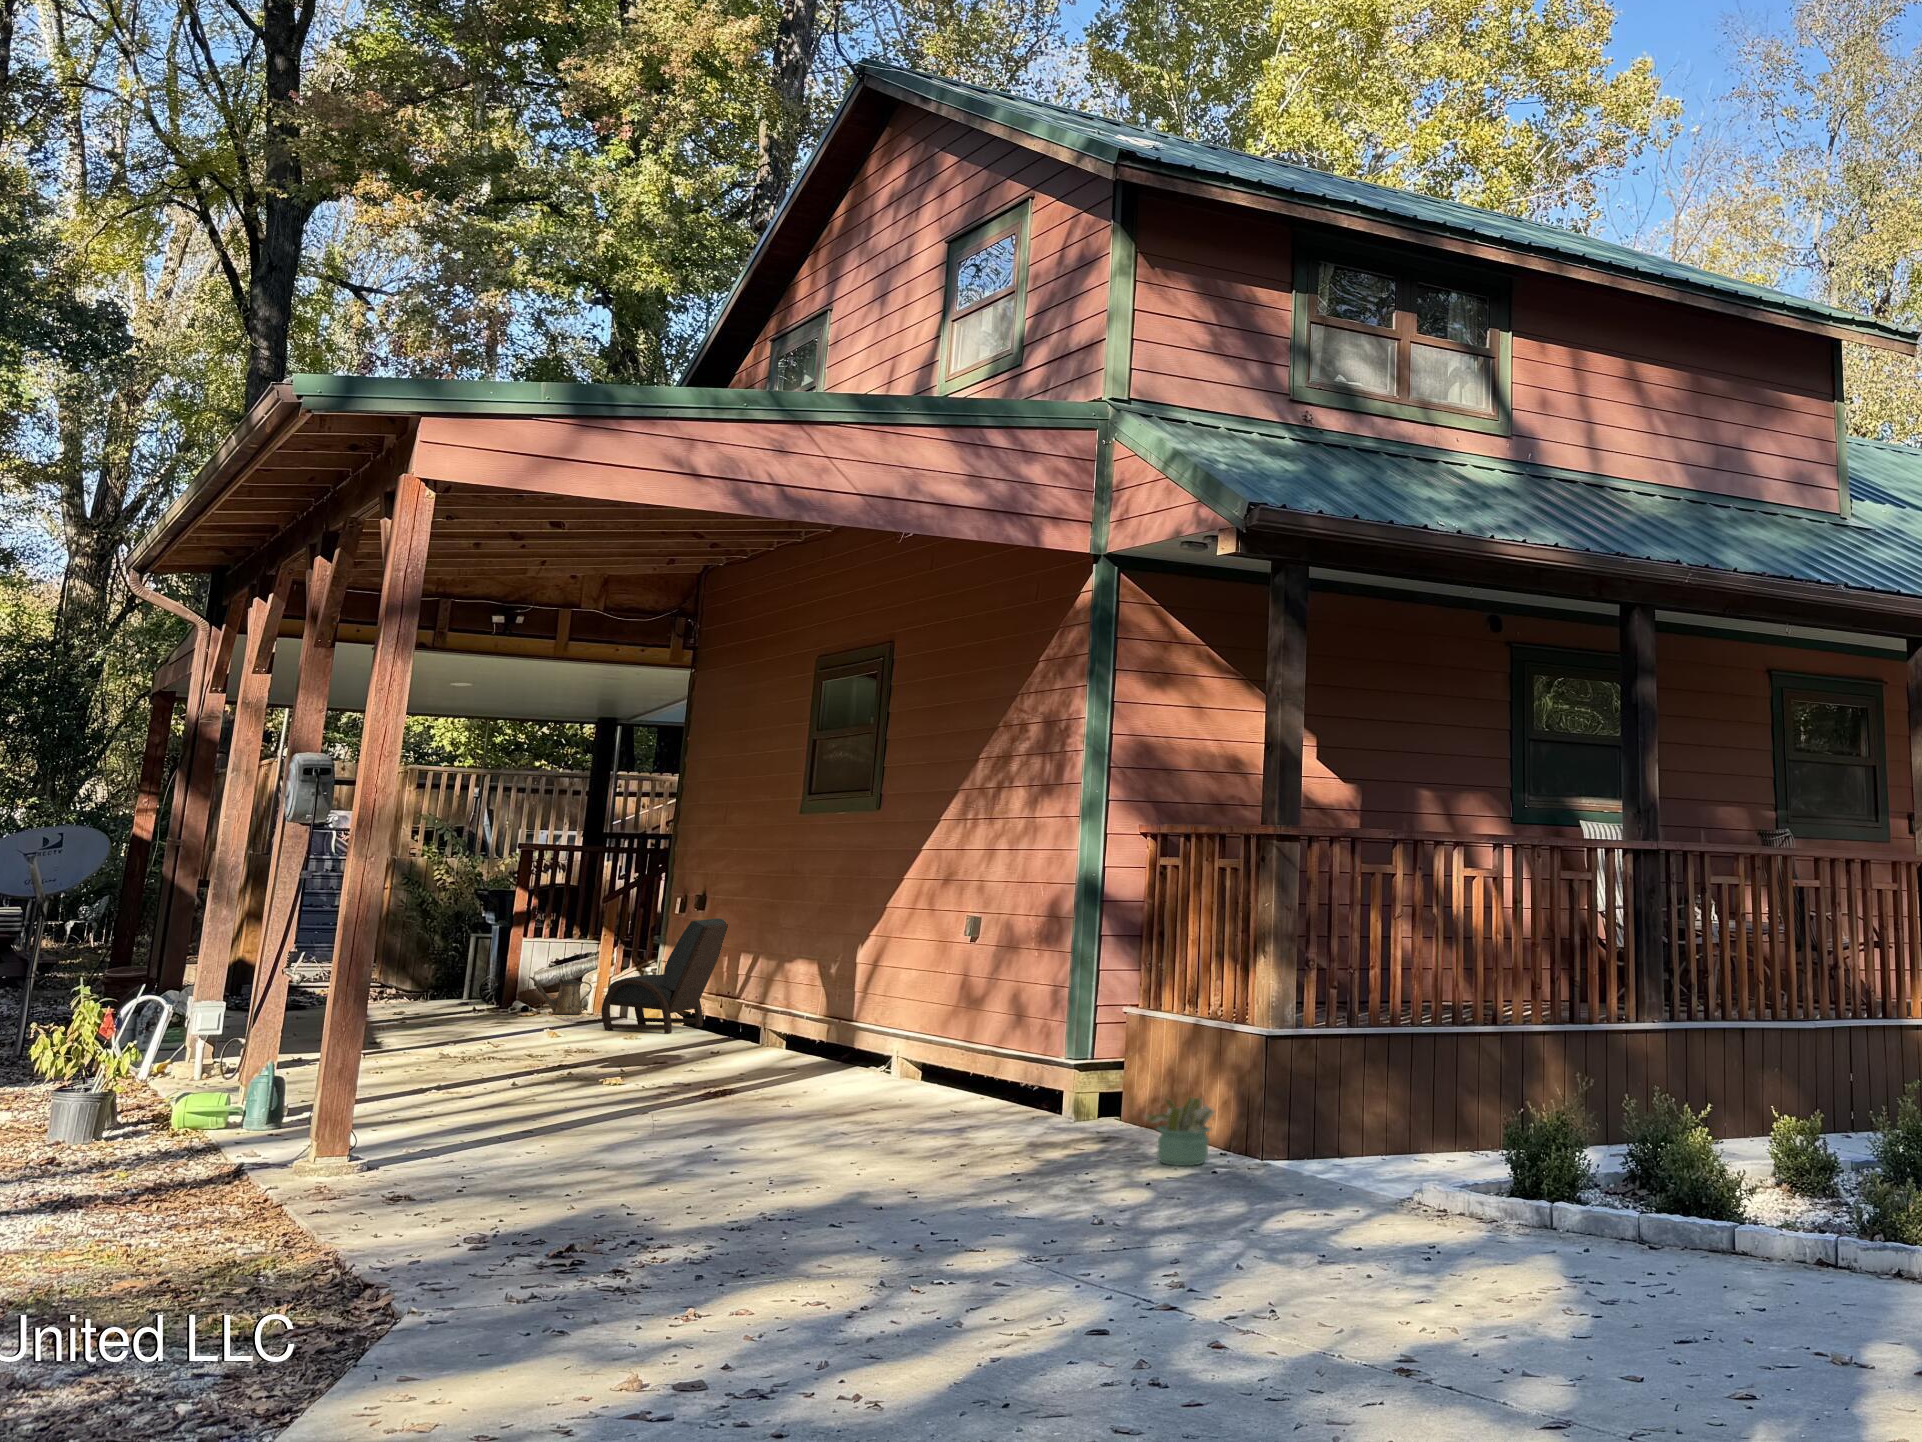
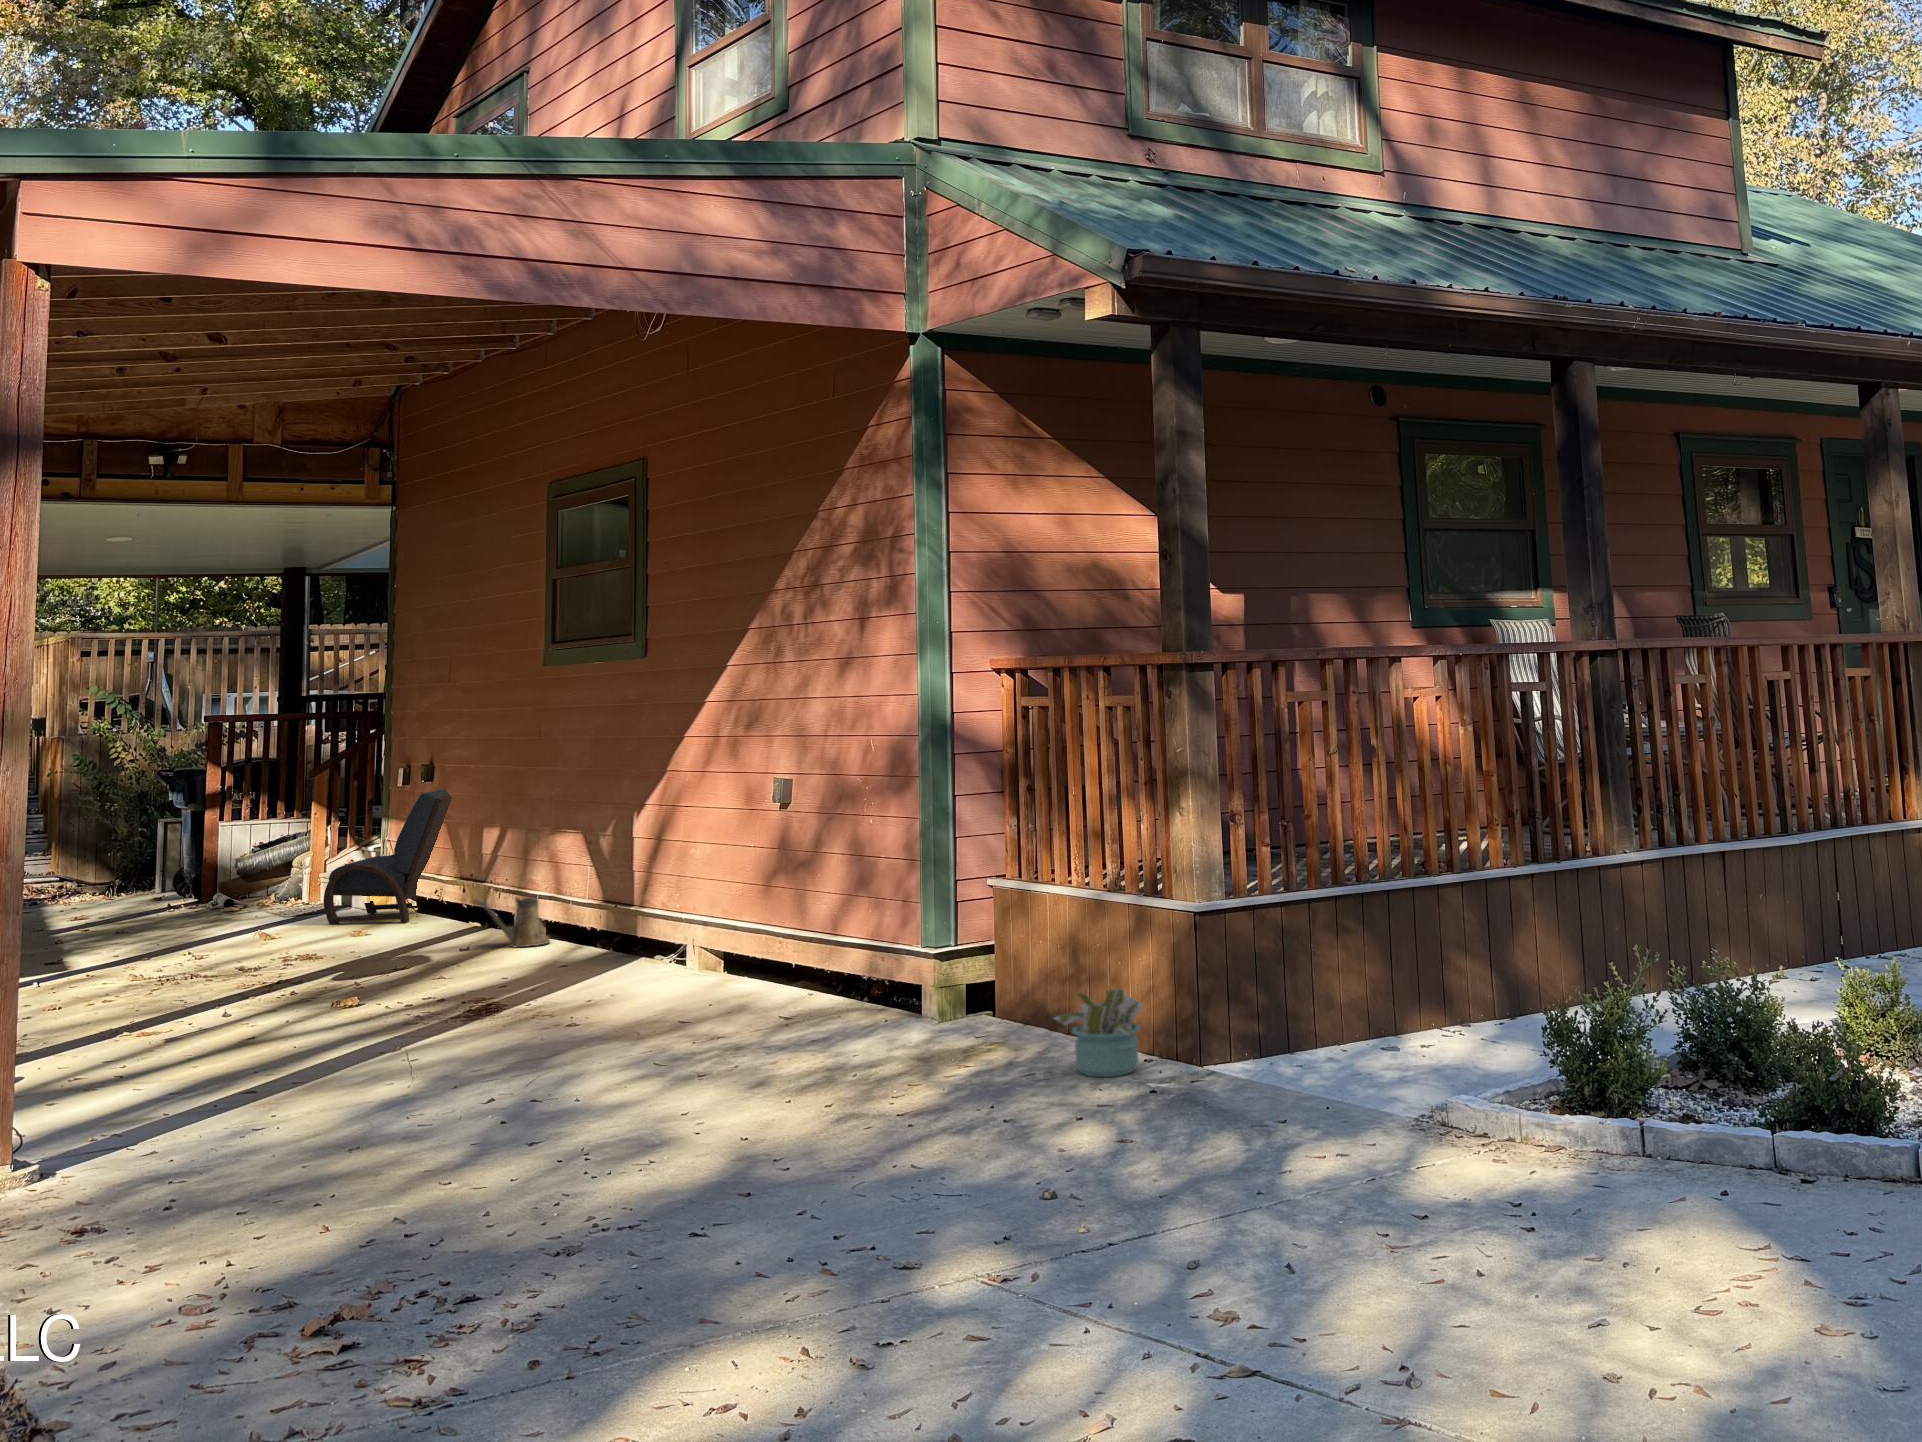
watering can: present [529,977,592,1014] -> present [477,897,550,948]

